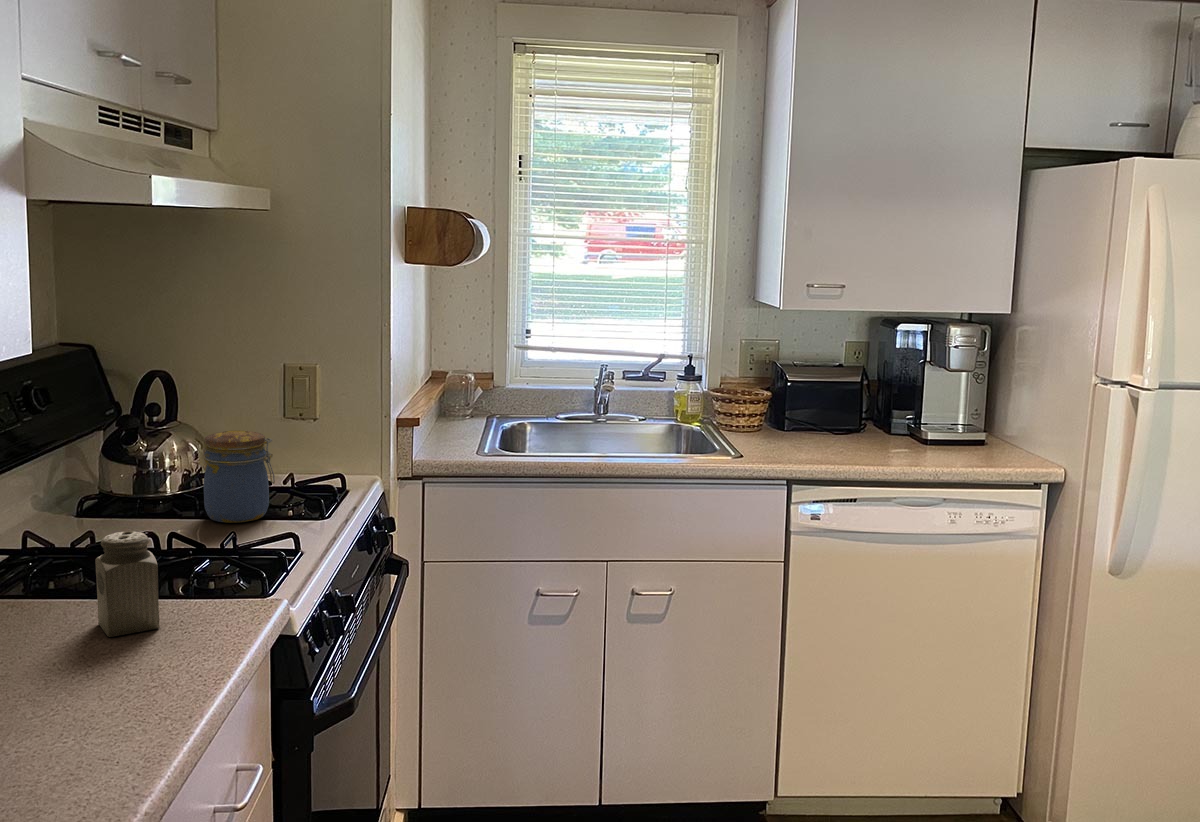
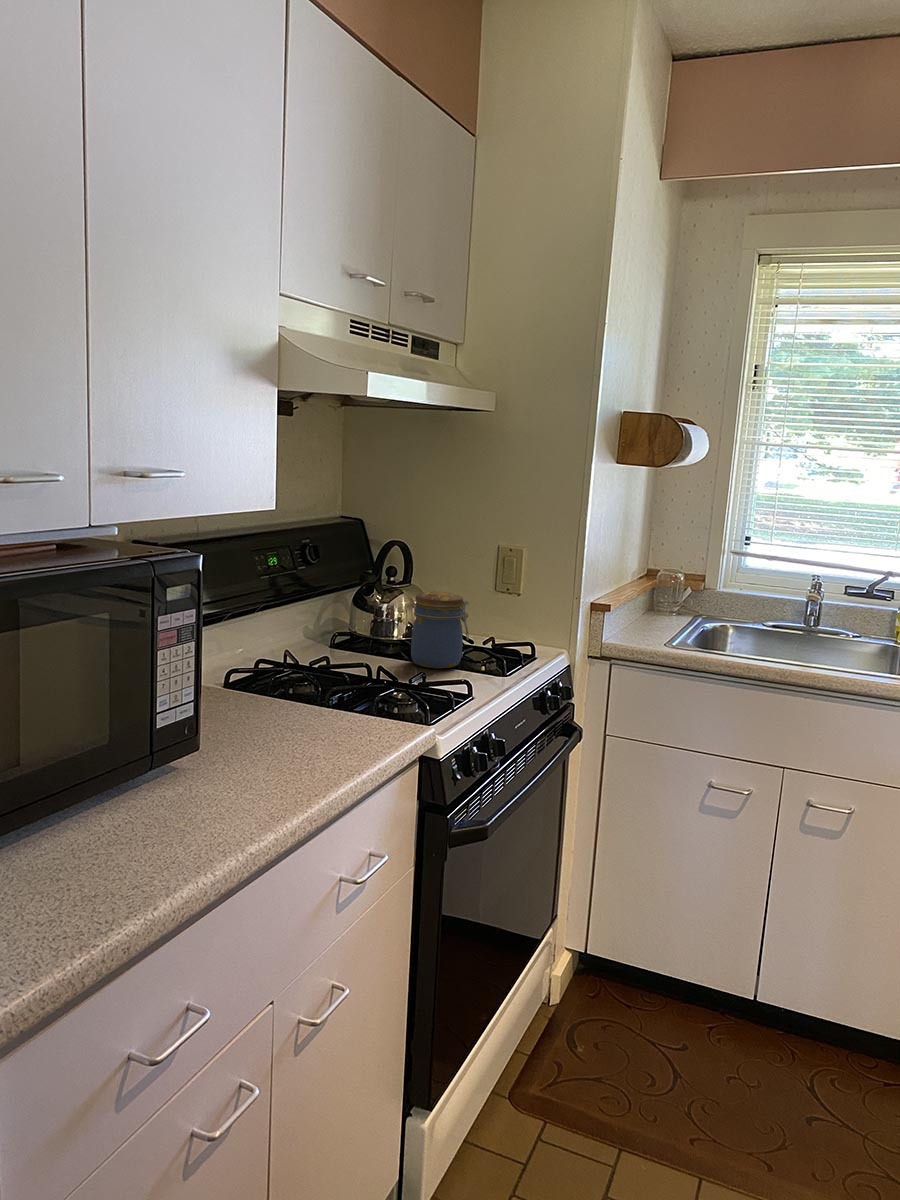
salt shaker: present [95,531,160,637] -> none [290,651,333,732]

